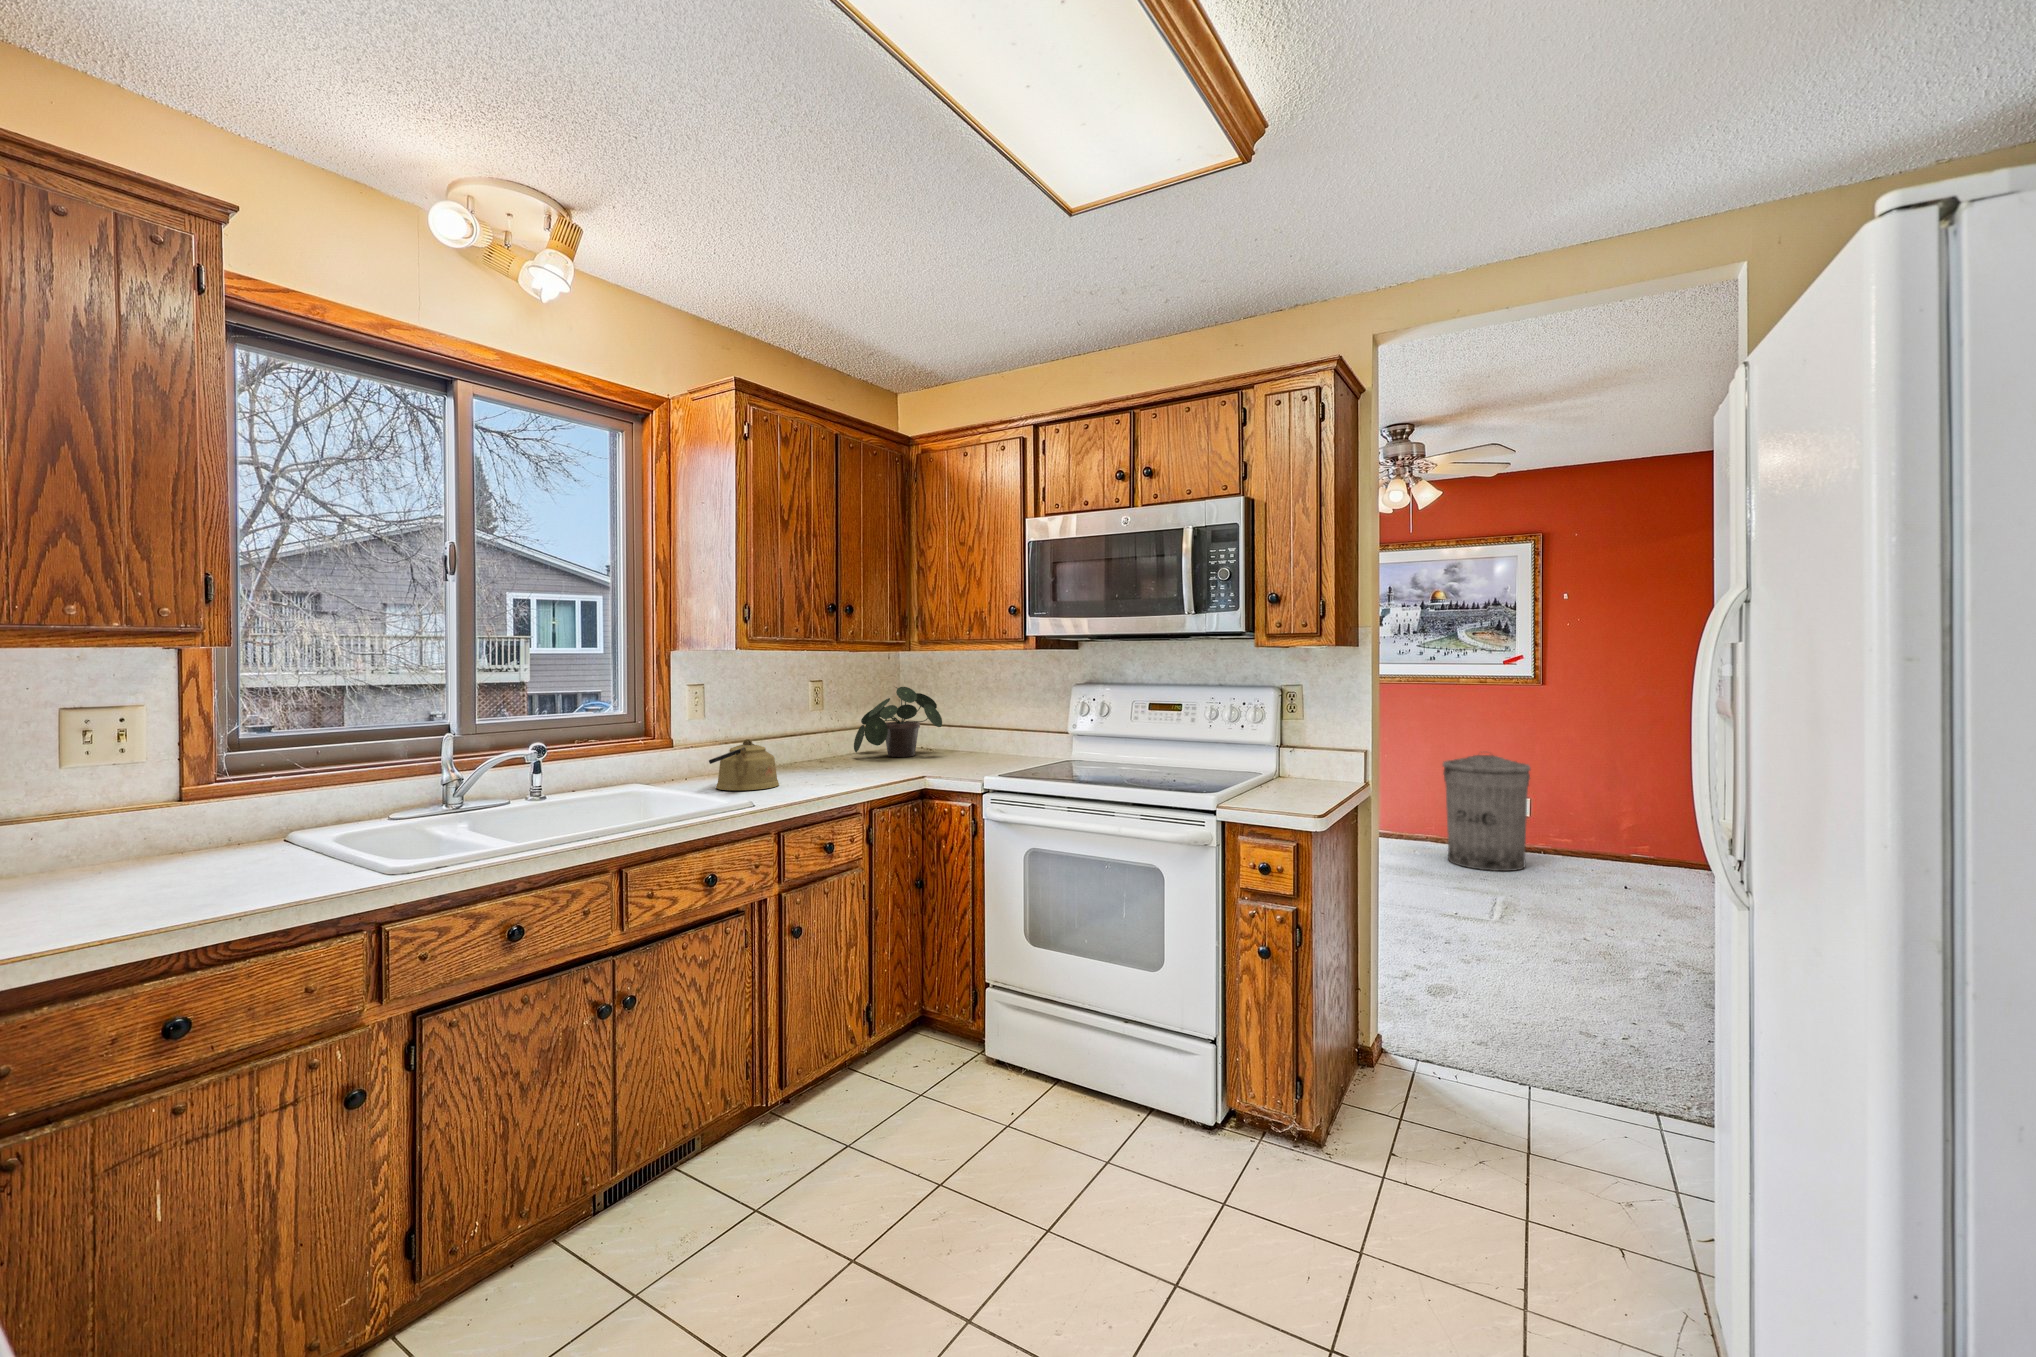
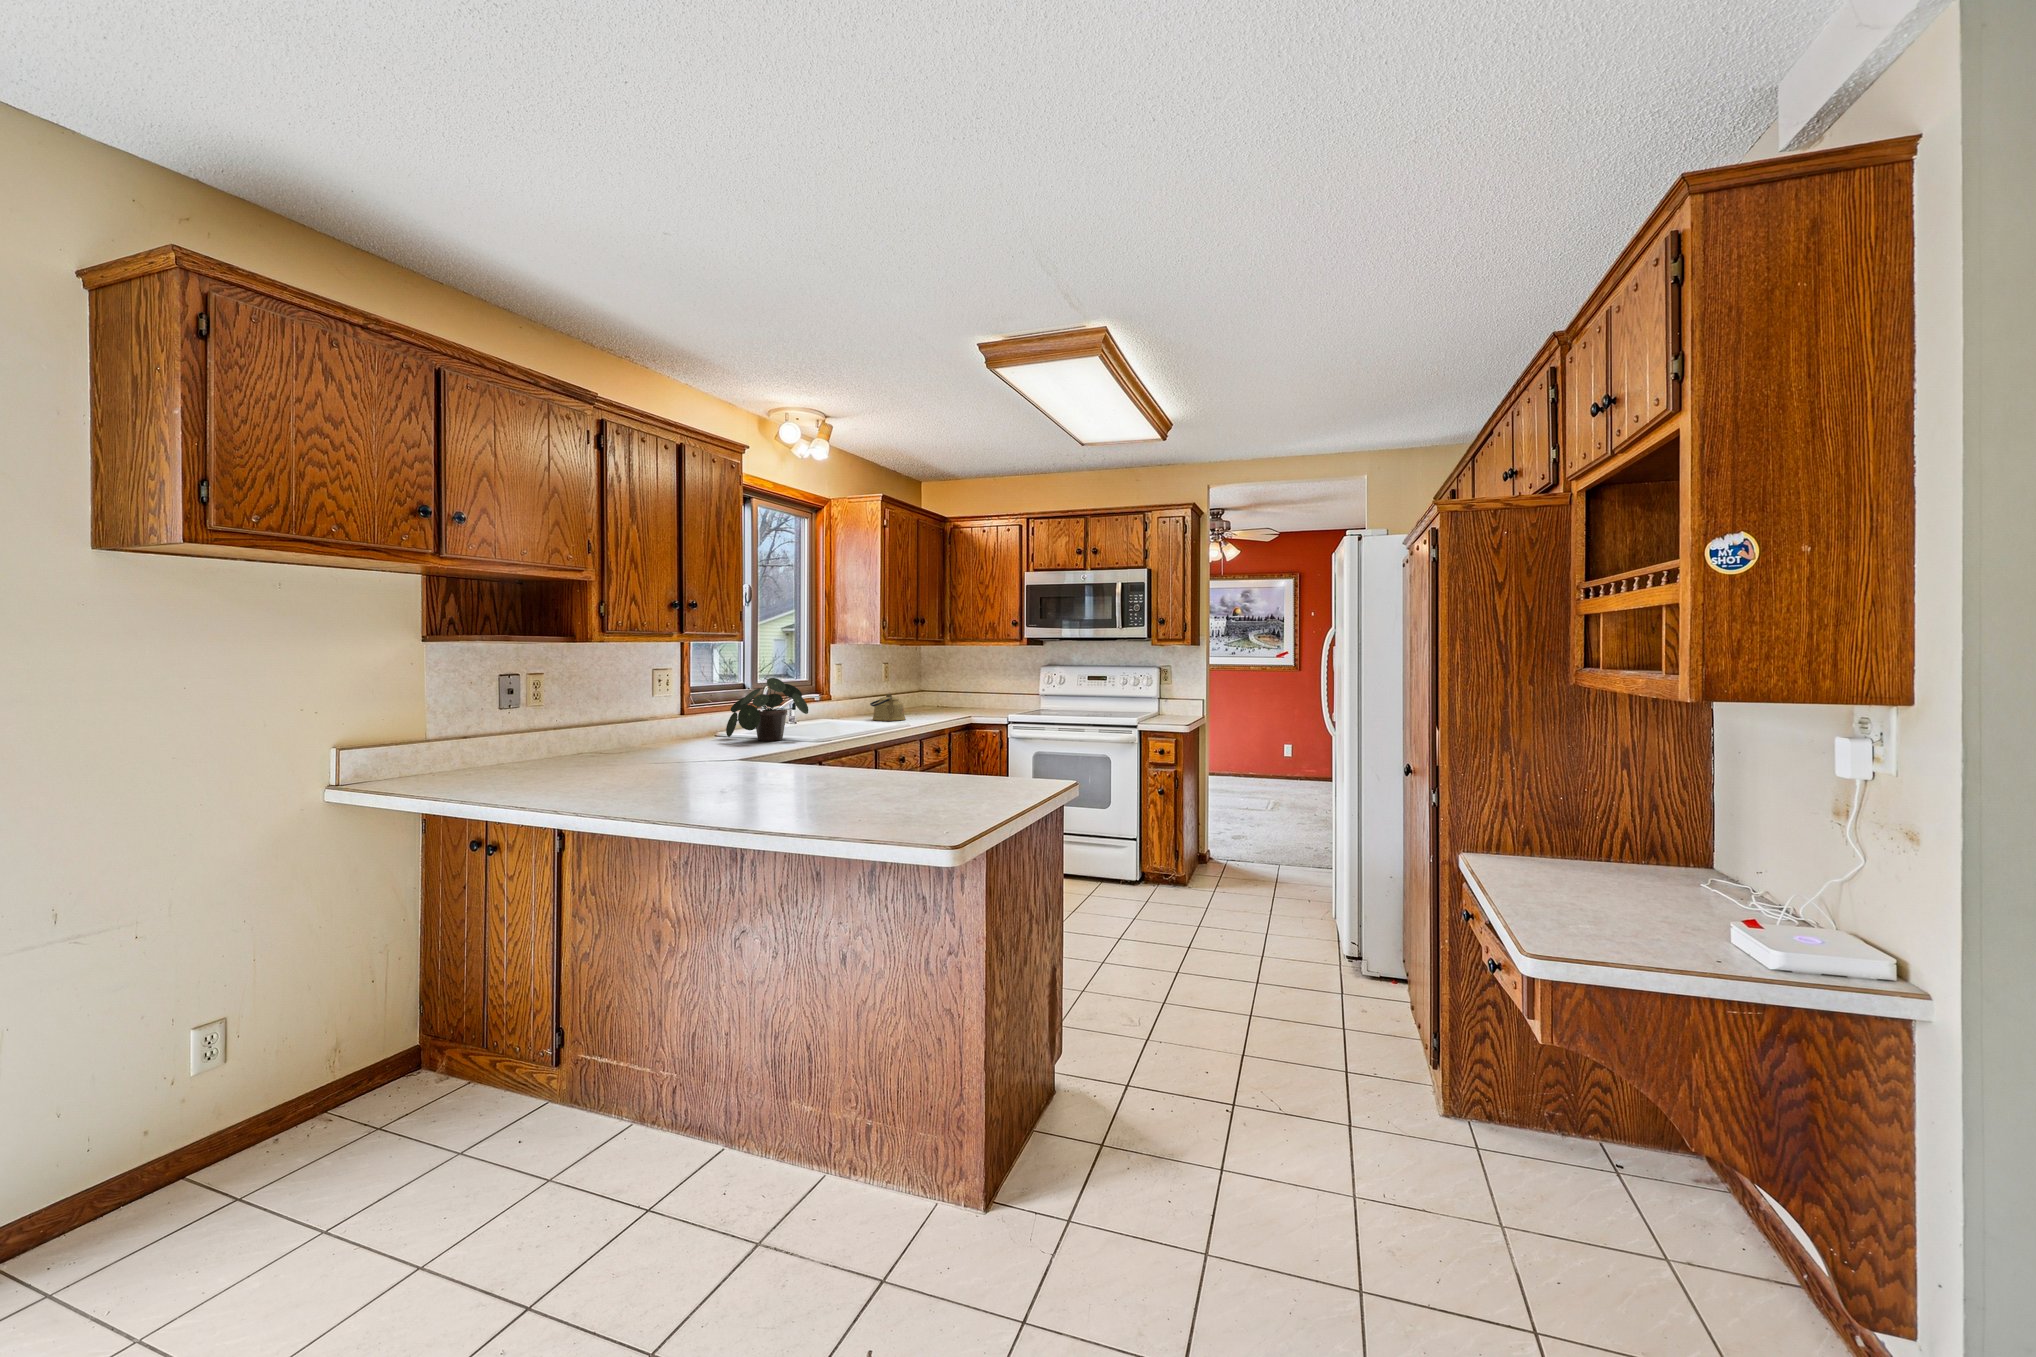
potted plant: present [854,687,942,757] -> present [726,678,808,741]
trash can: present [1443,755,1530,871] -> none [1239,715,1292,791]

